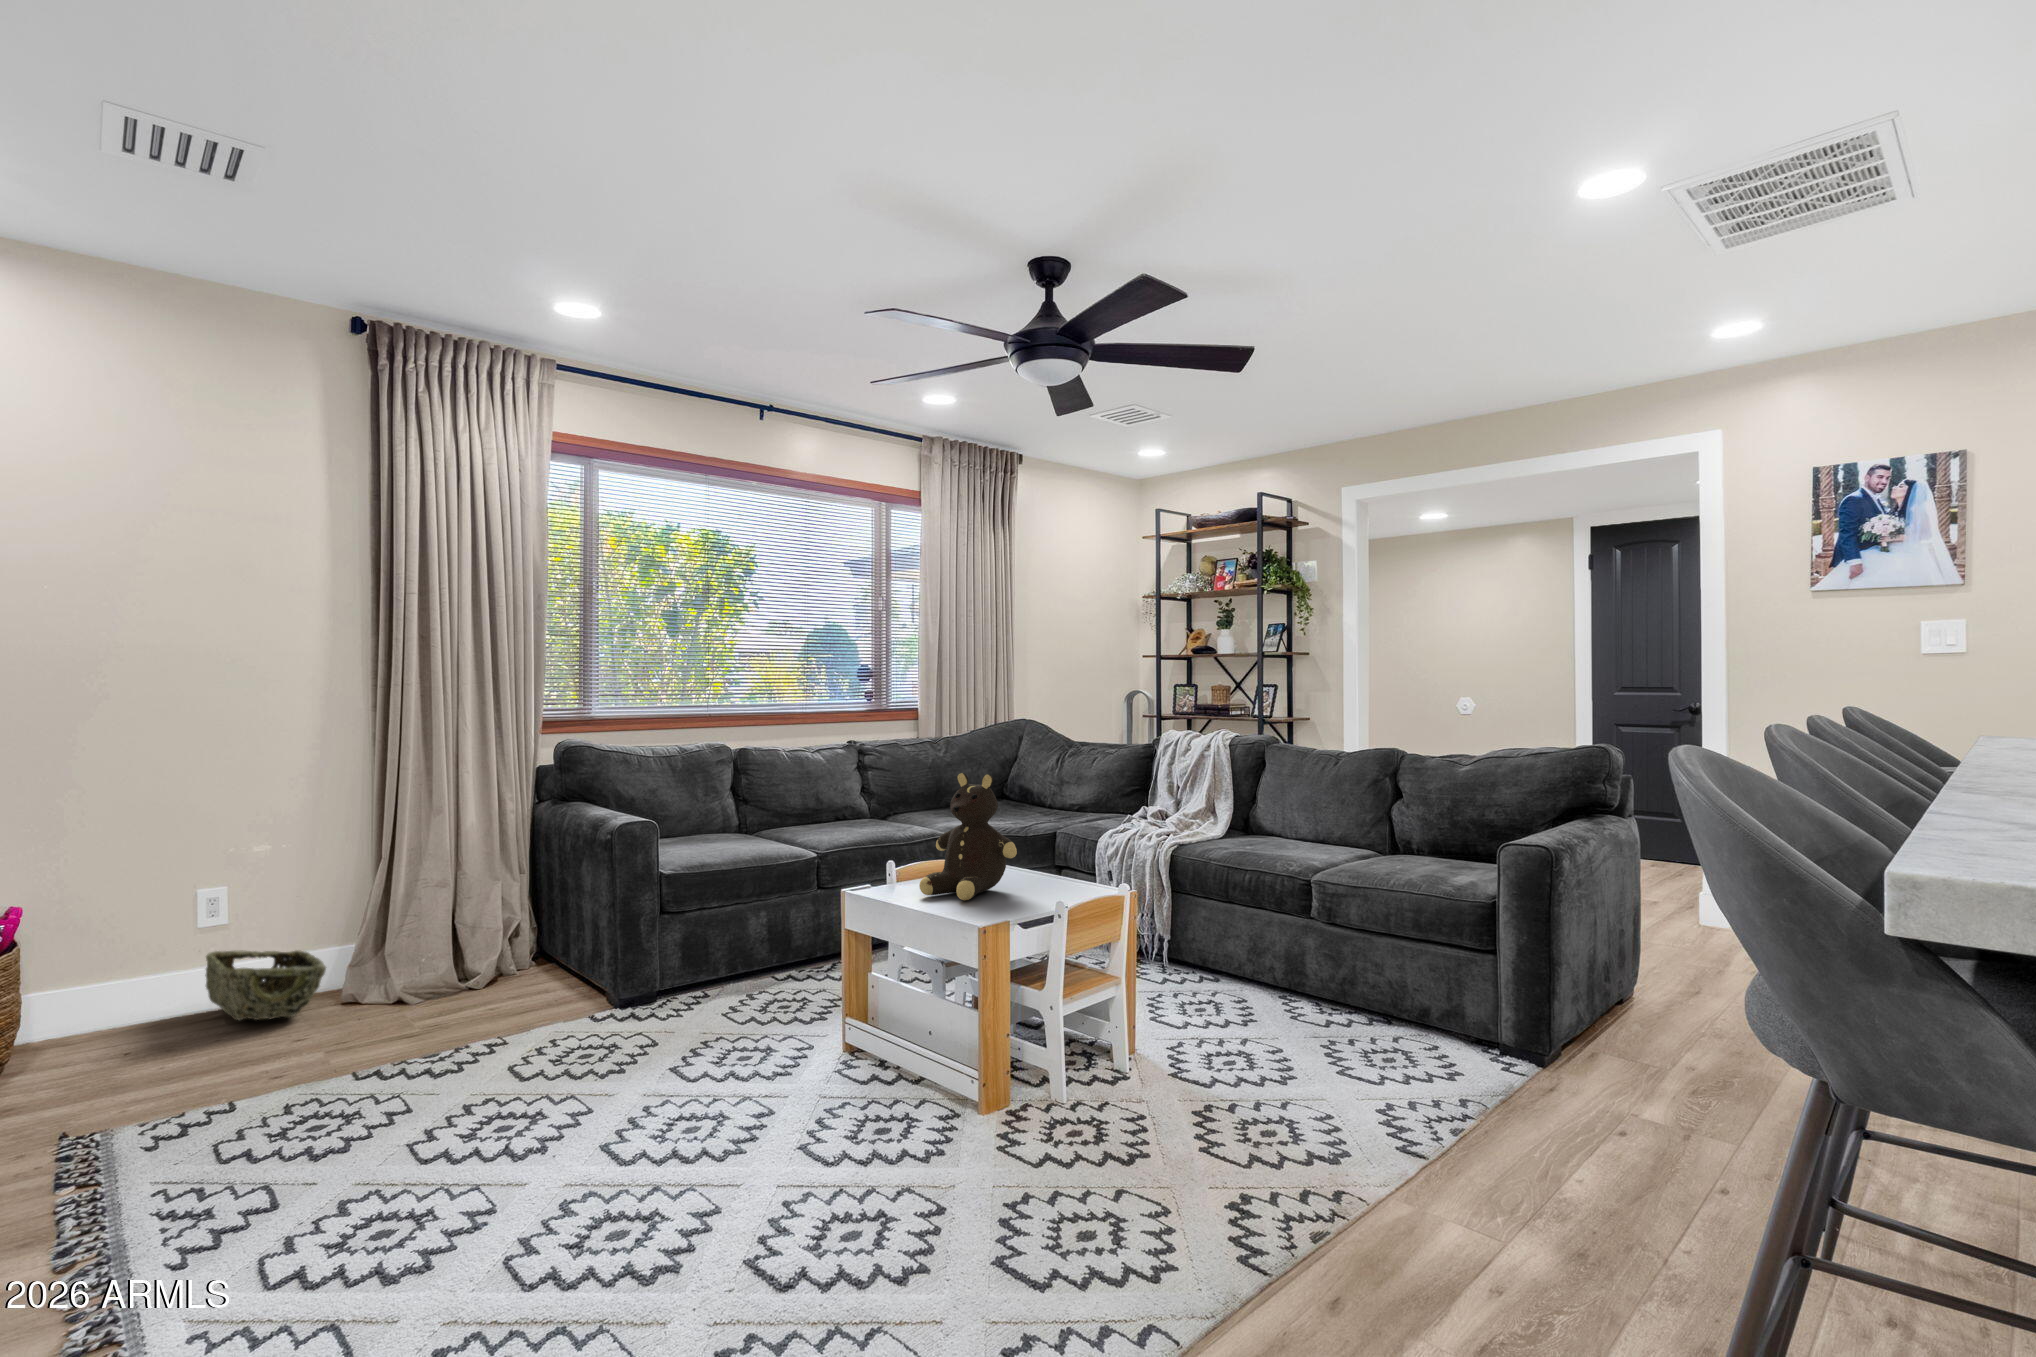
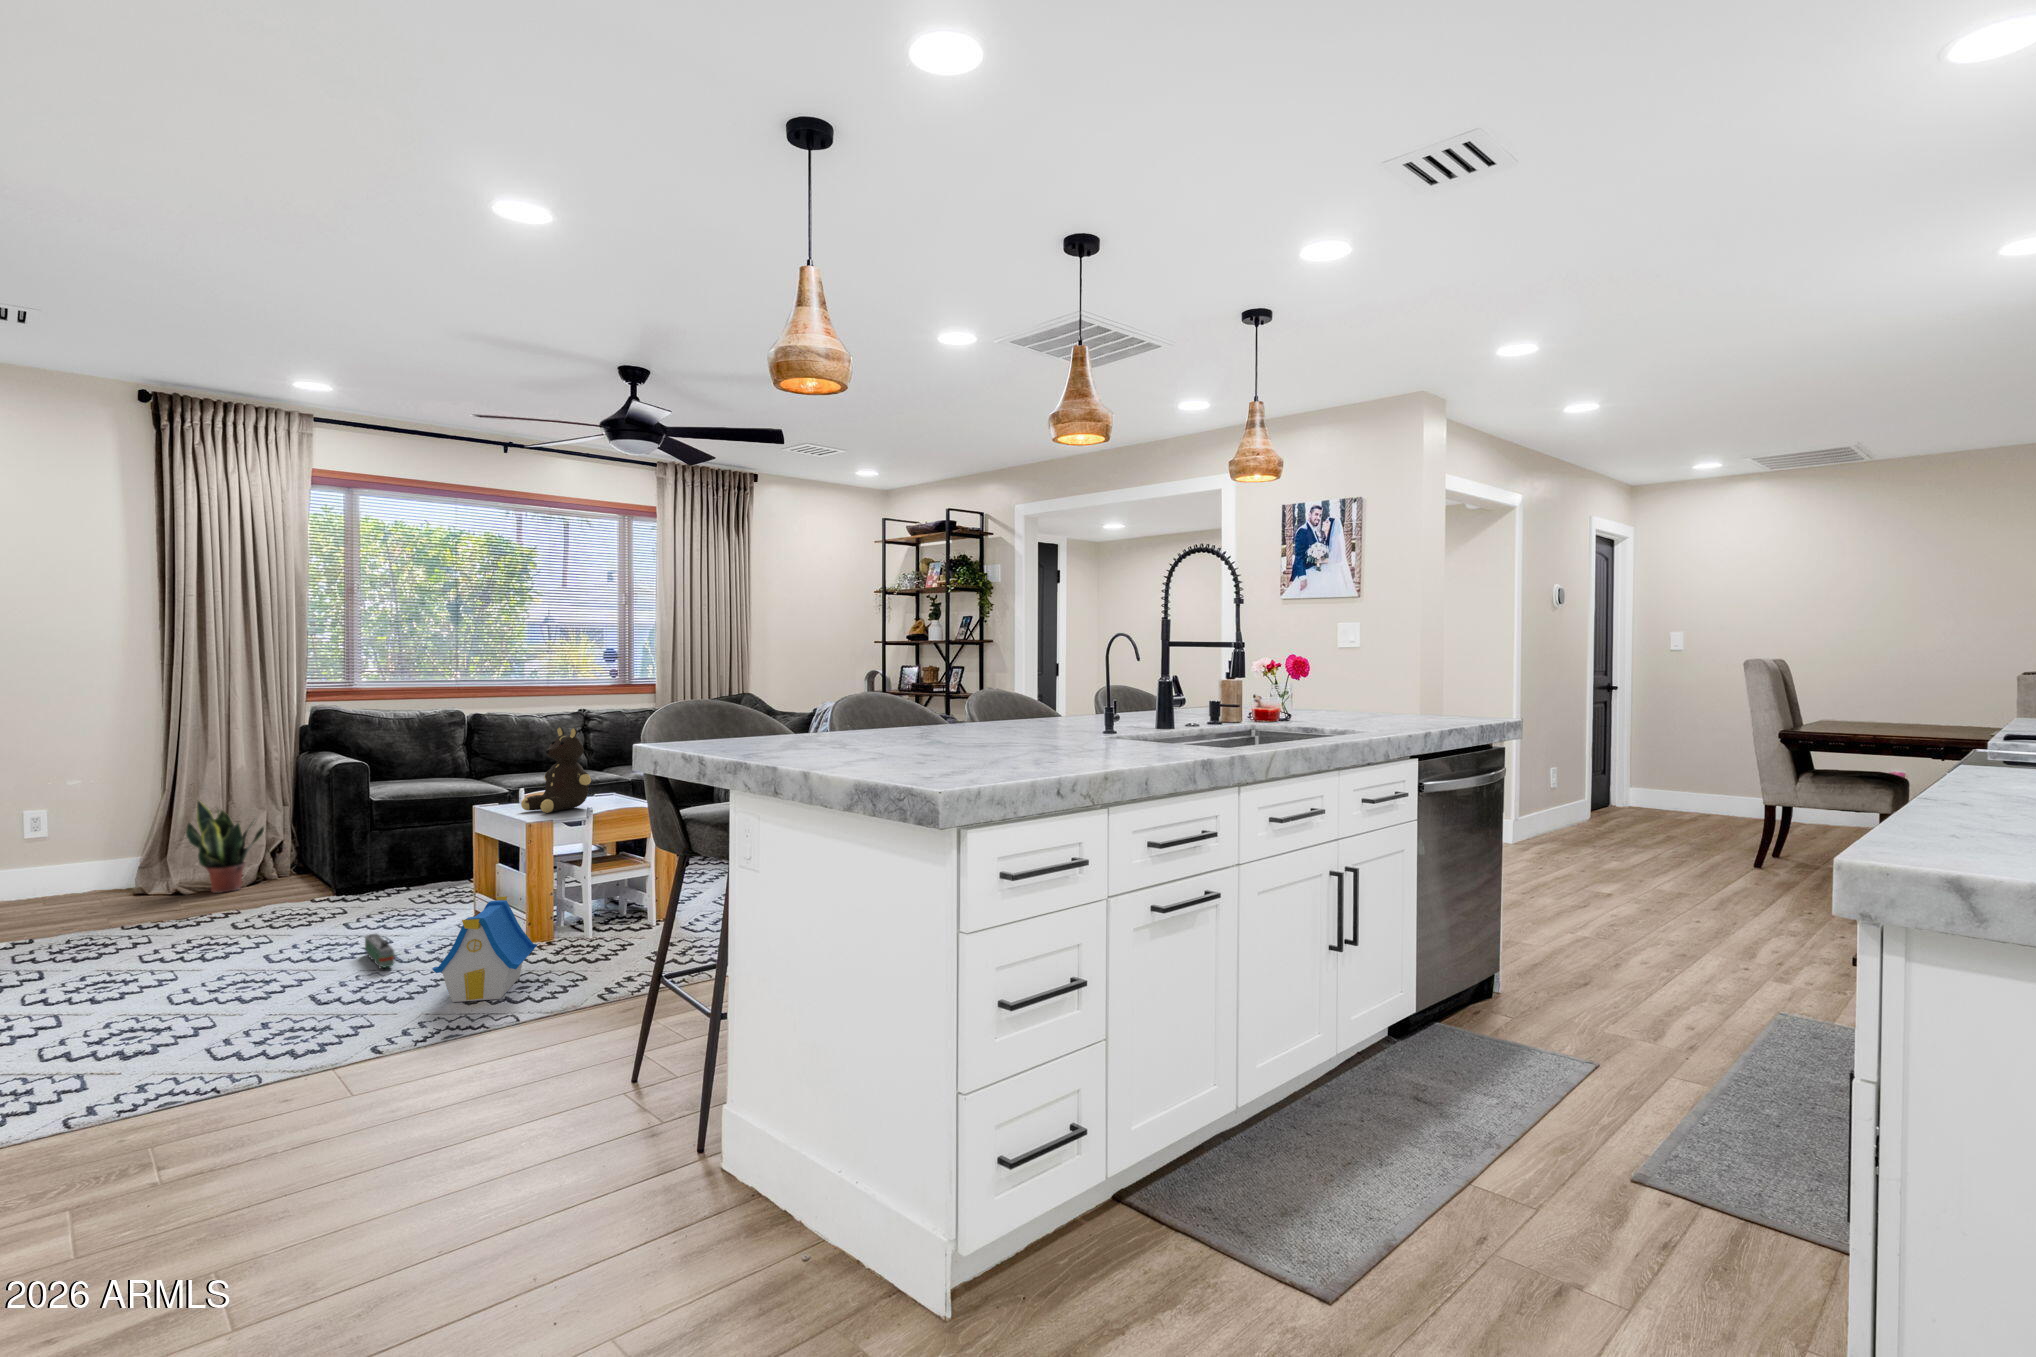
potted plant: none [412,868,508,995] -> present [186,800,264,893]
woven basket: present [205,950,326,1020] -> none [24,859,115,907]
toy house: none [939,1054,1090,1259] -> present [432,896,537,1002]
toy train: none [744,1096,817,1166] -> present [365,934,394,968]

